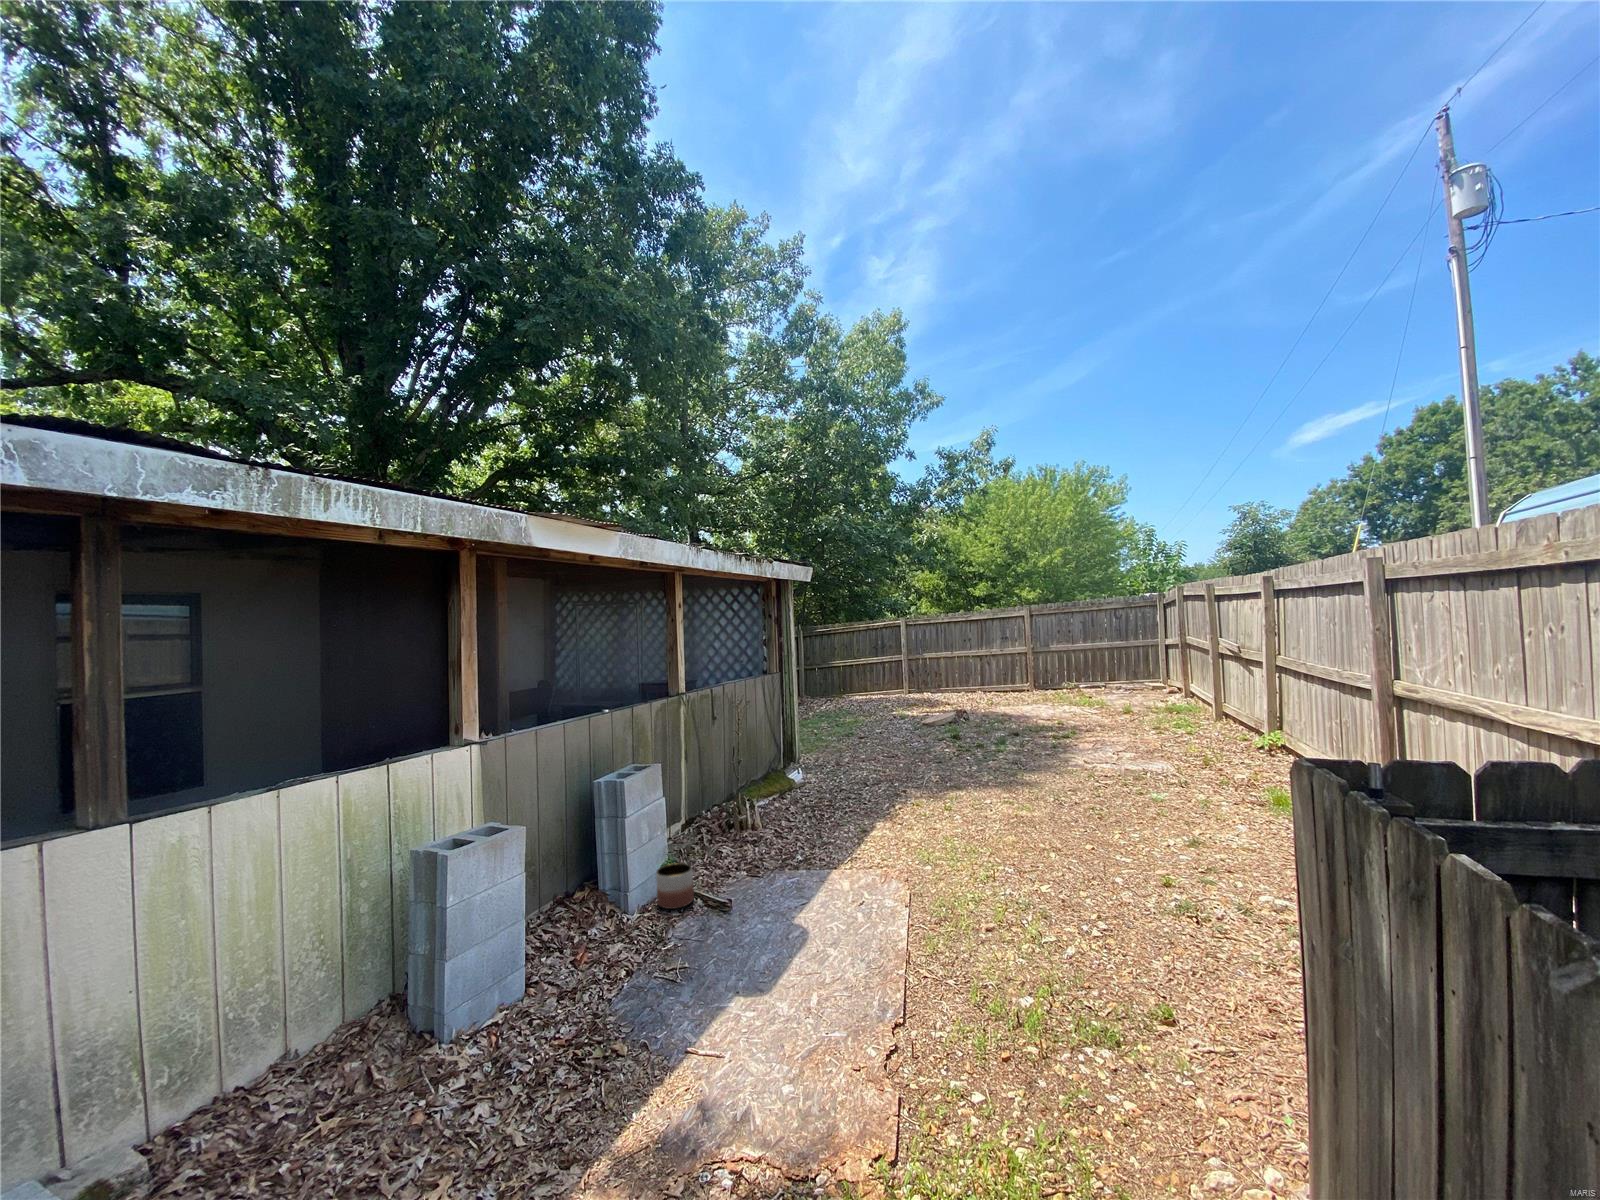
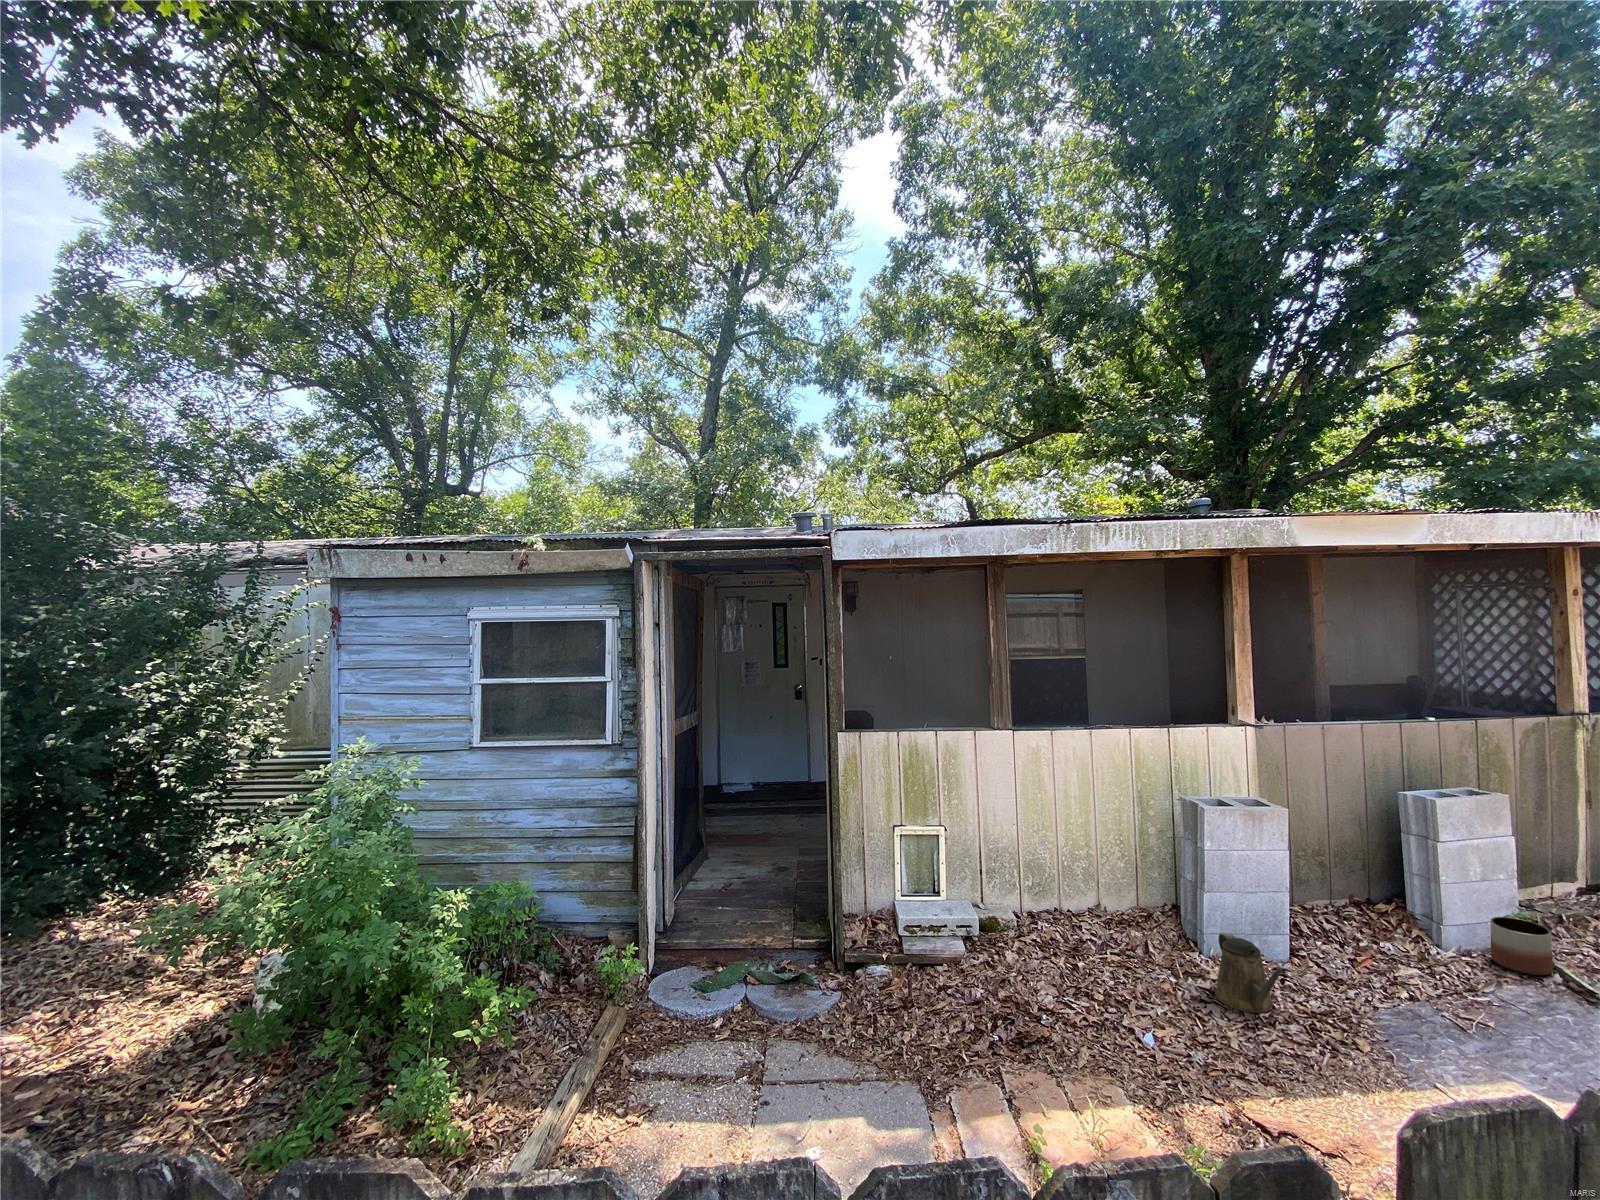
watering can: none [464,998,558,1092] -> present [1215,933,1286,1013]

